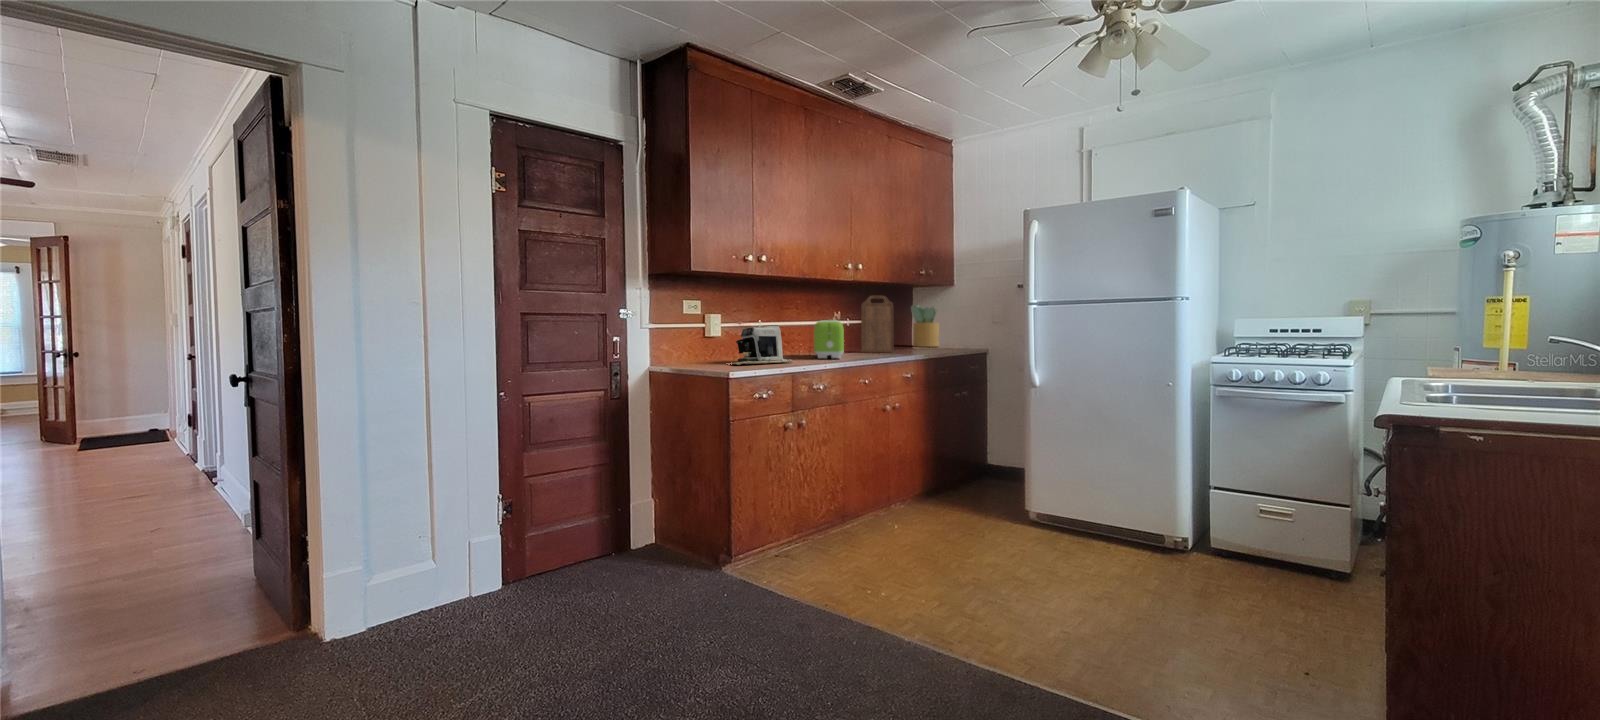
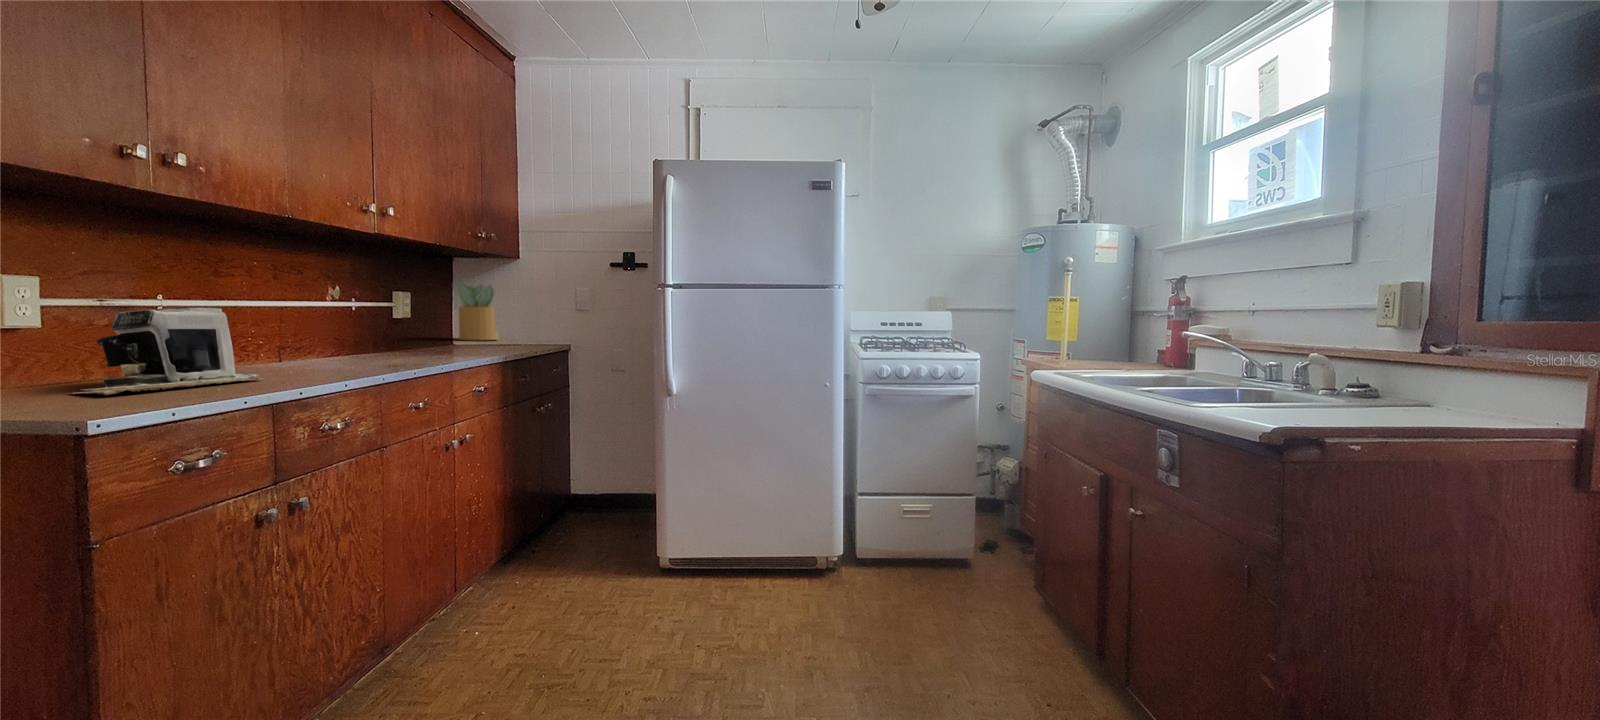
cutting board: present [861,296,893,353] -> none [385,263,443,352]
toaster: present [814,320,844,358] -> none [299,300,367,367]

